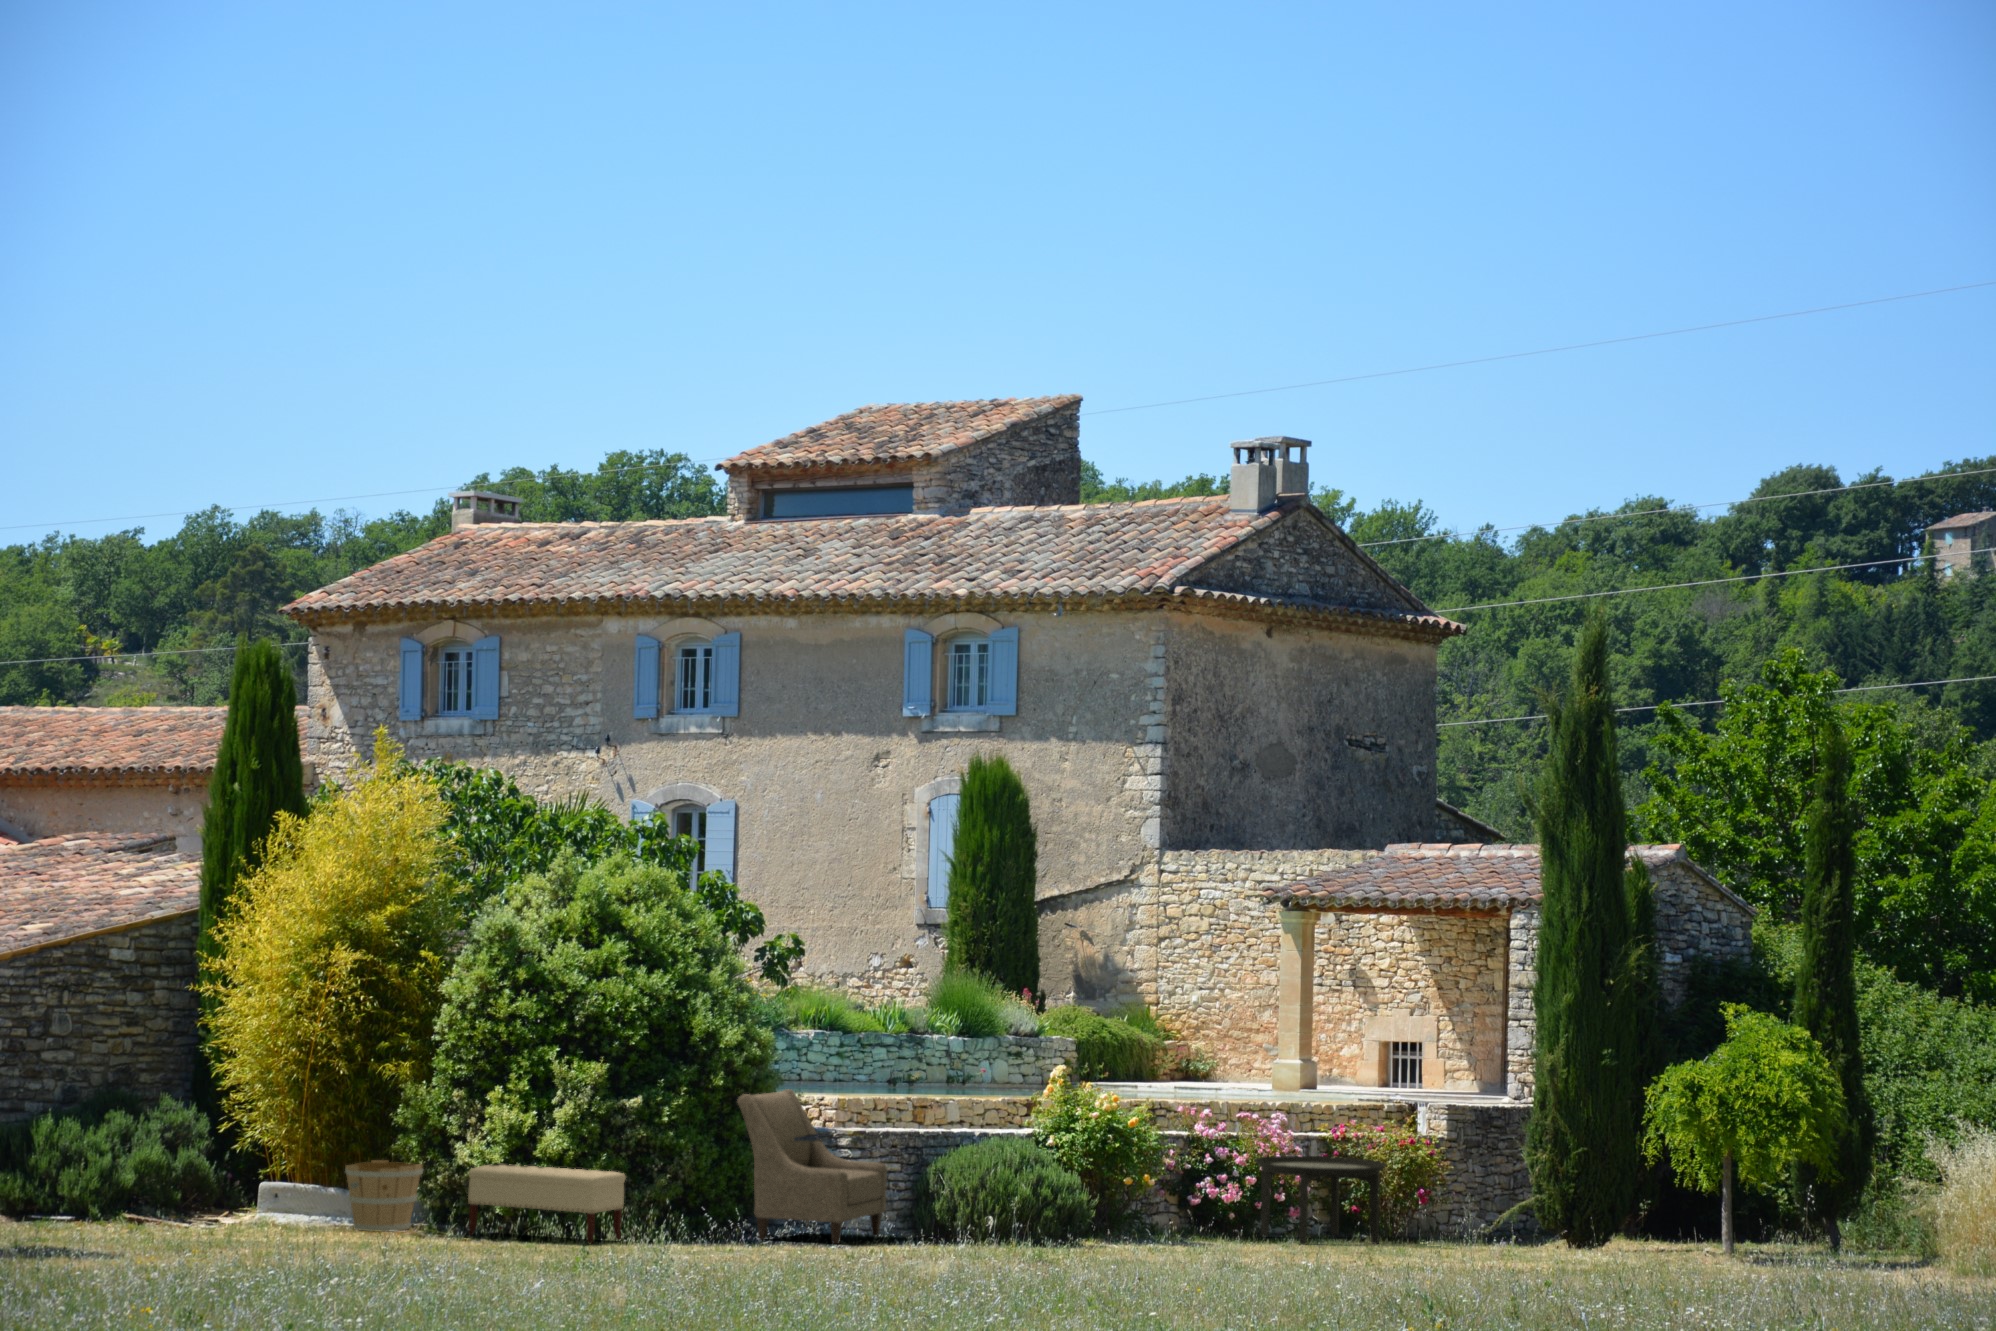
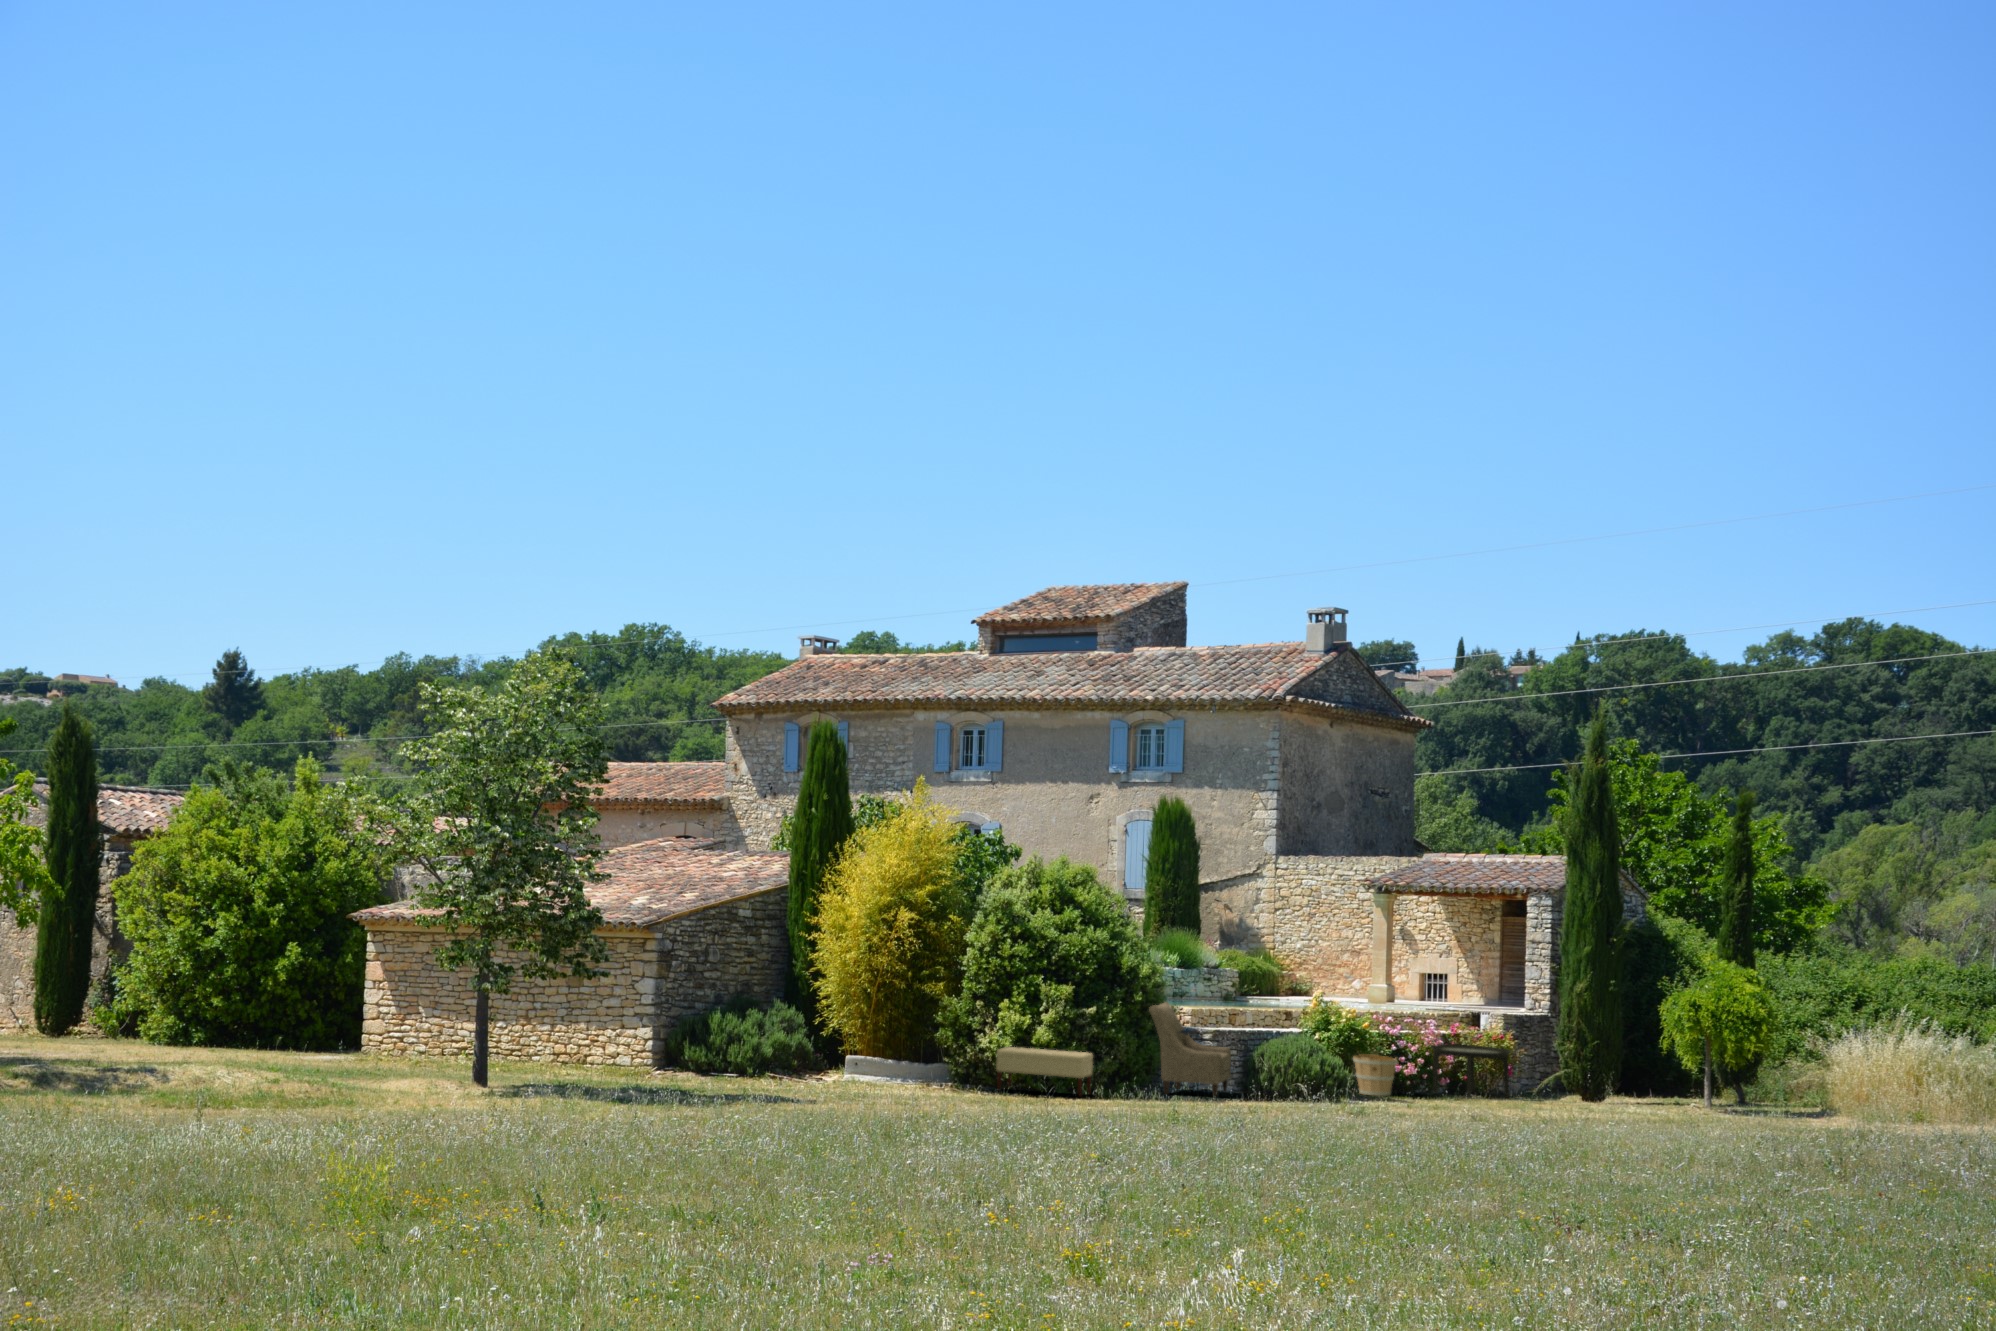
wooden bucket: present [345,1160,423,1231] -> present [1353,1054,1397,1096]

